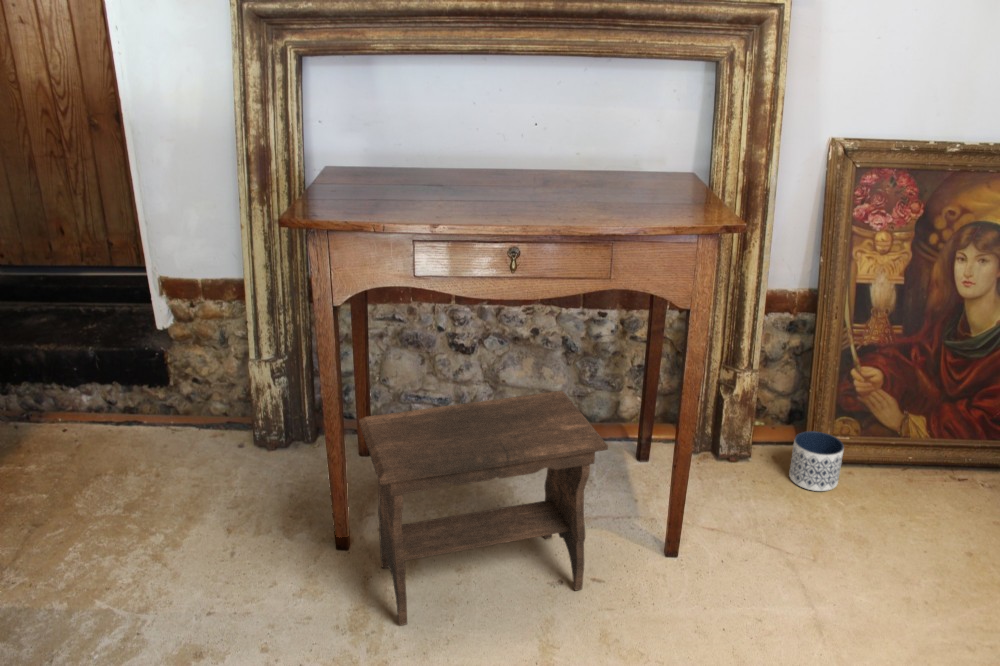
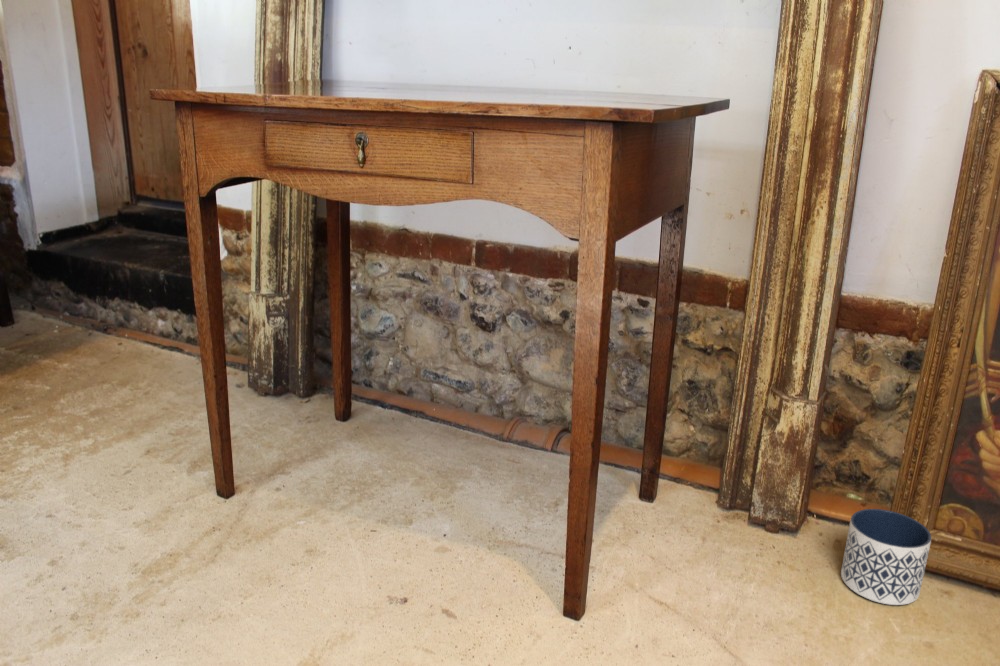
footstool: present [359,391,608,625] -> none [127,328,469,620]

